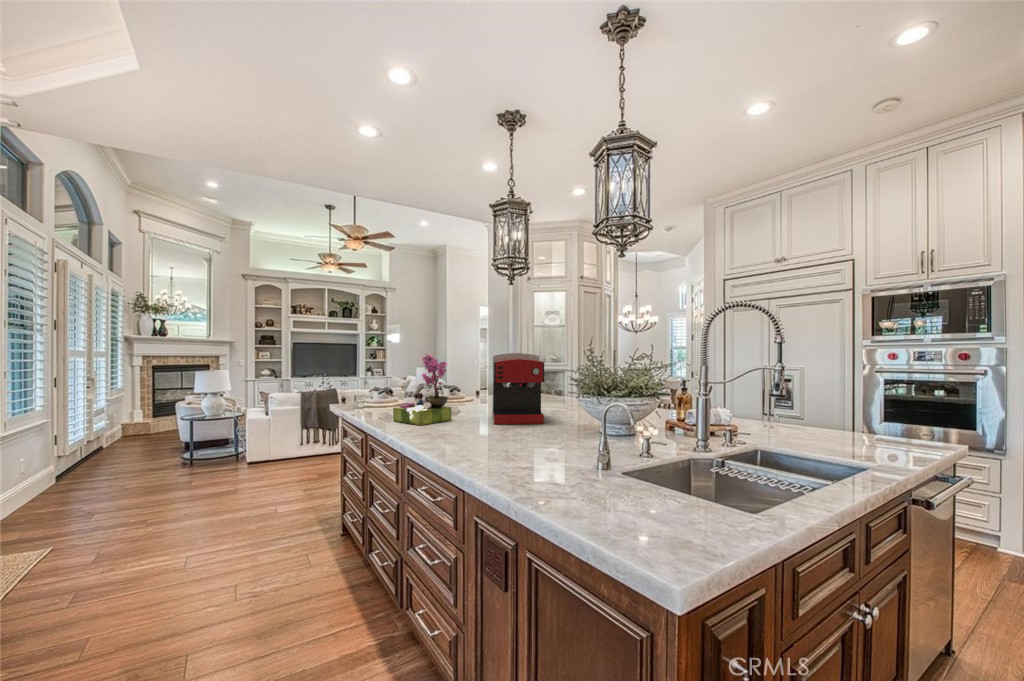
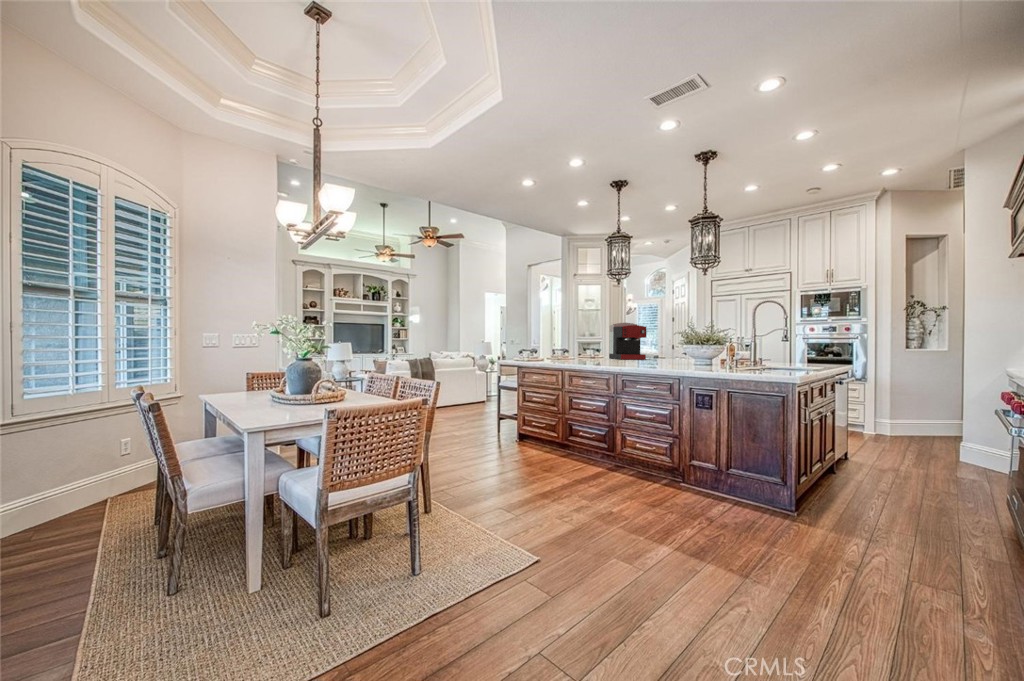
flower arrangement: present [393,354,451,425] -> none [564,322,593,360]

